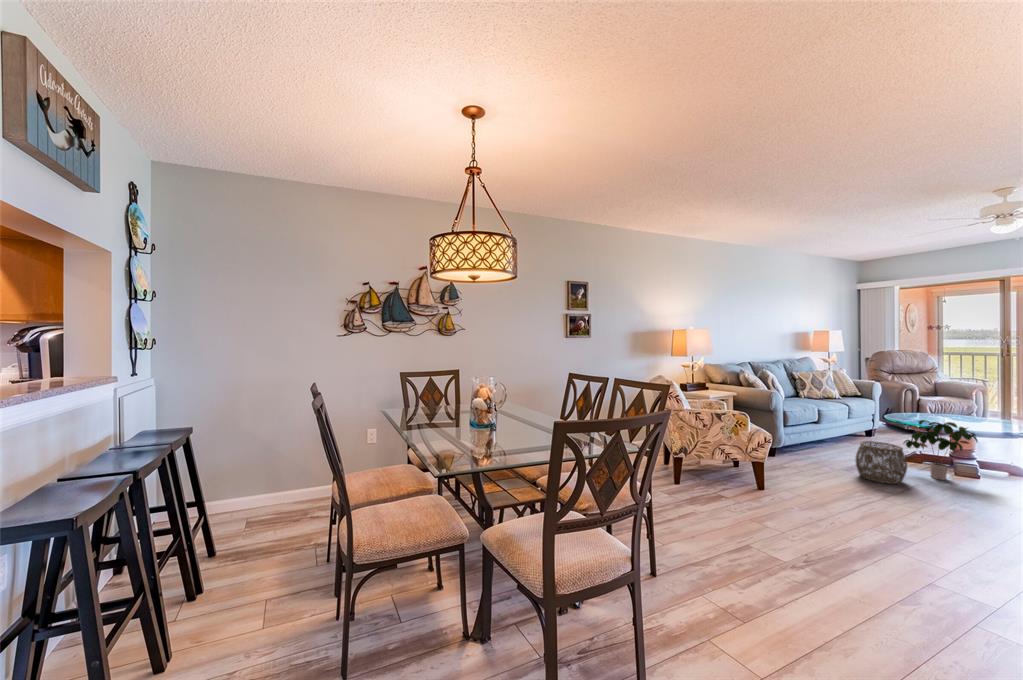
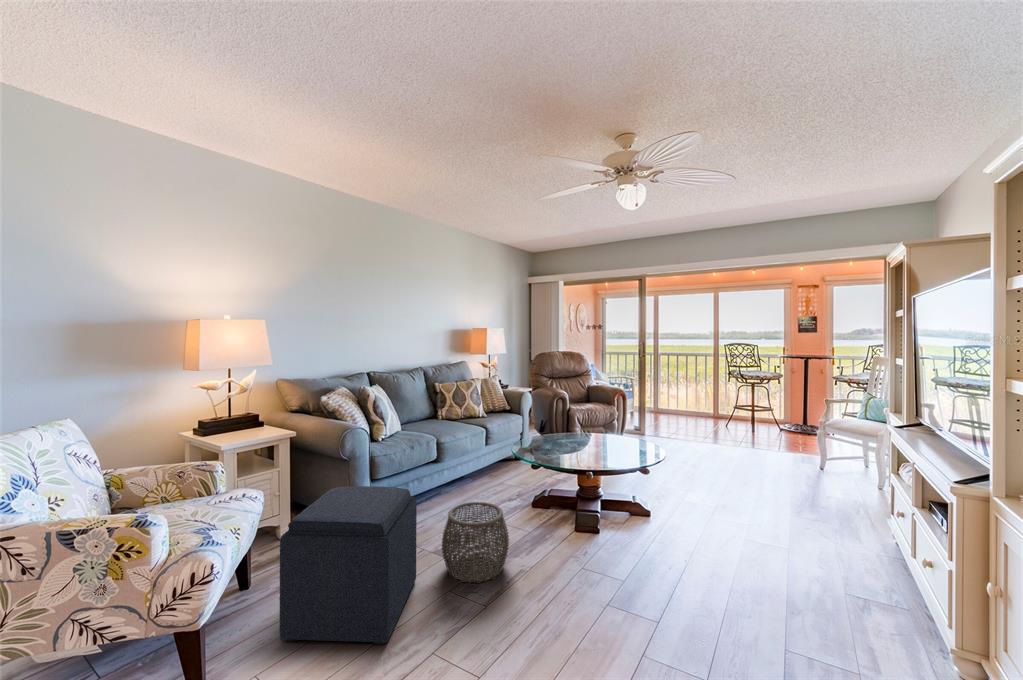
ottoman: none [783,420,850,493] -> present [280,486,417,644]
potted plant: present [904,420,978,480] -> none [520,455,597,545]

